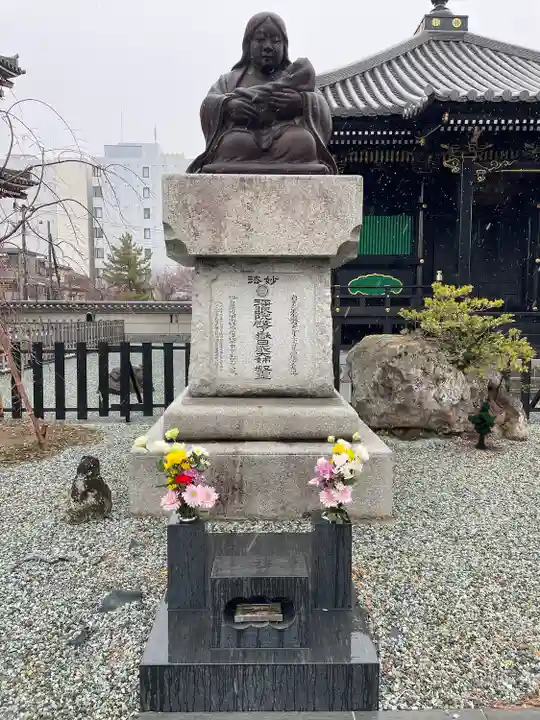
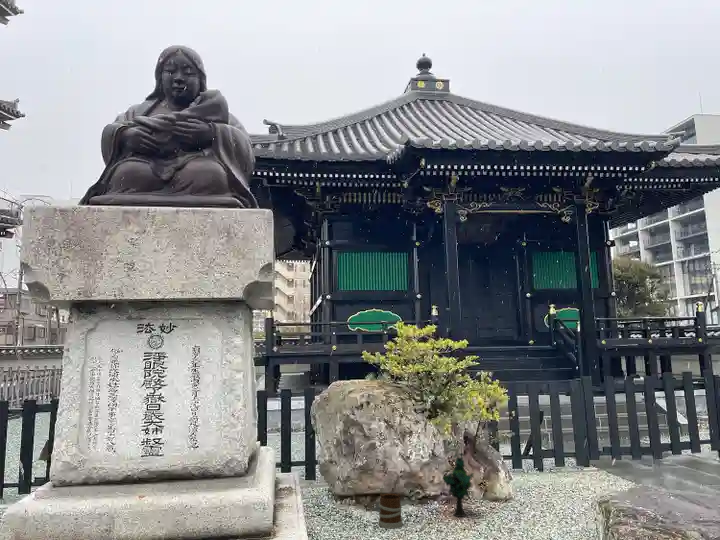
wooden bucket: none [413,415,434,453] -> present [379,479,403,529]

